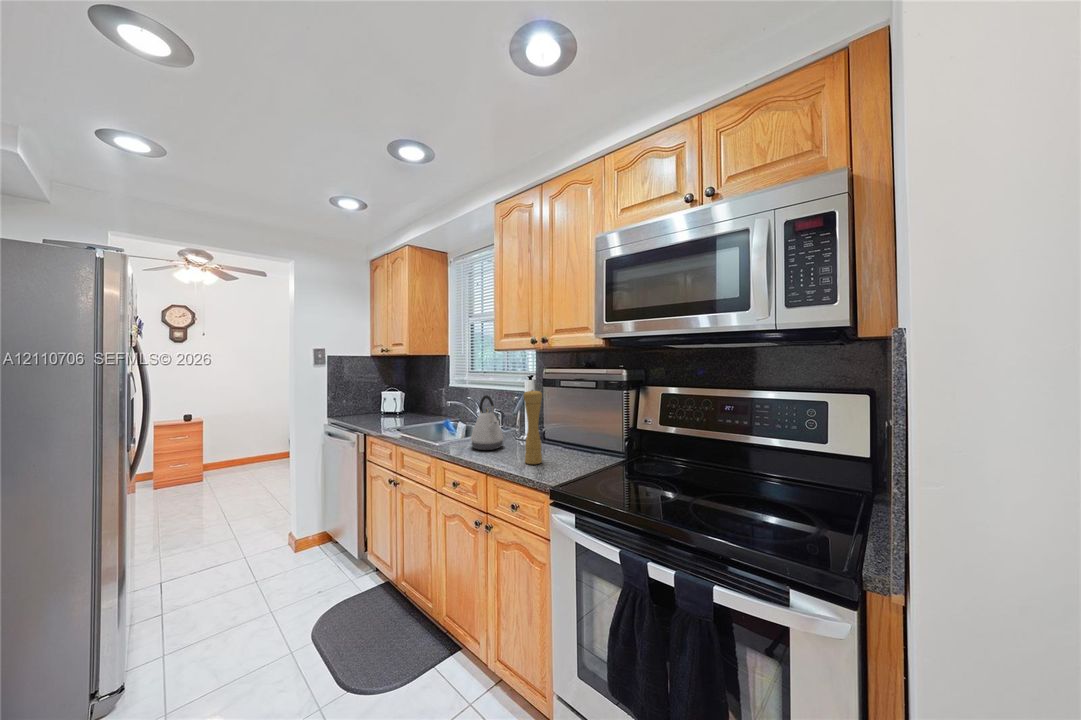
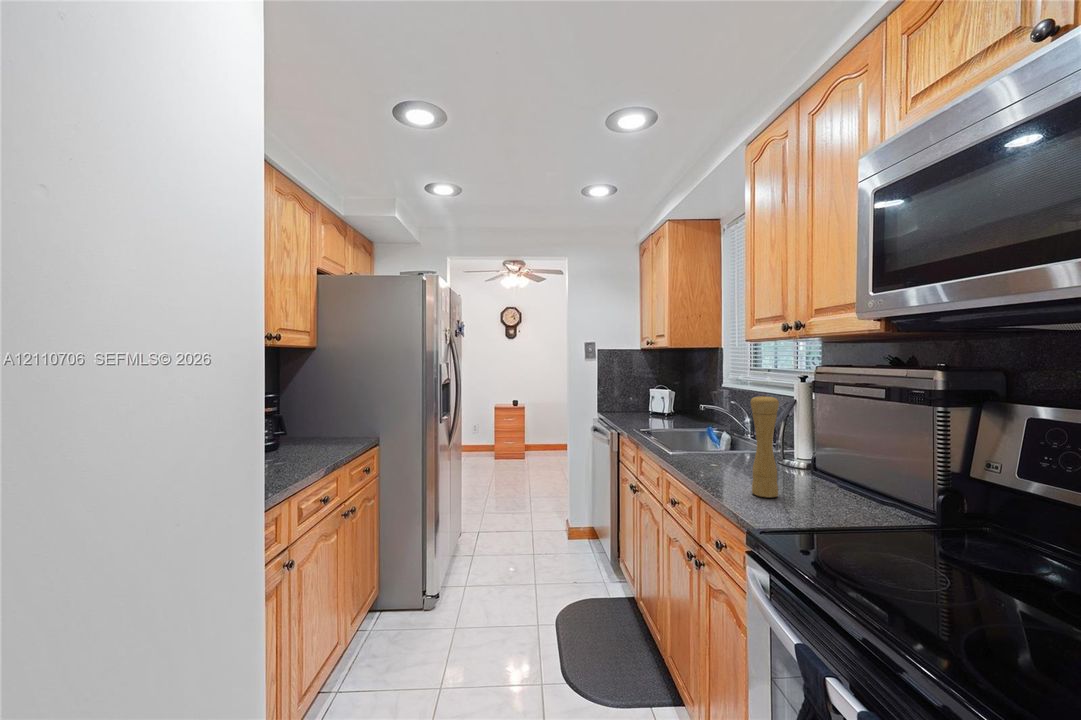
kettle: present [471,395,504,450] -> none [701,399,747,470]

